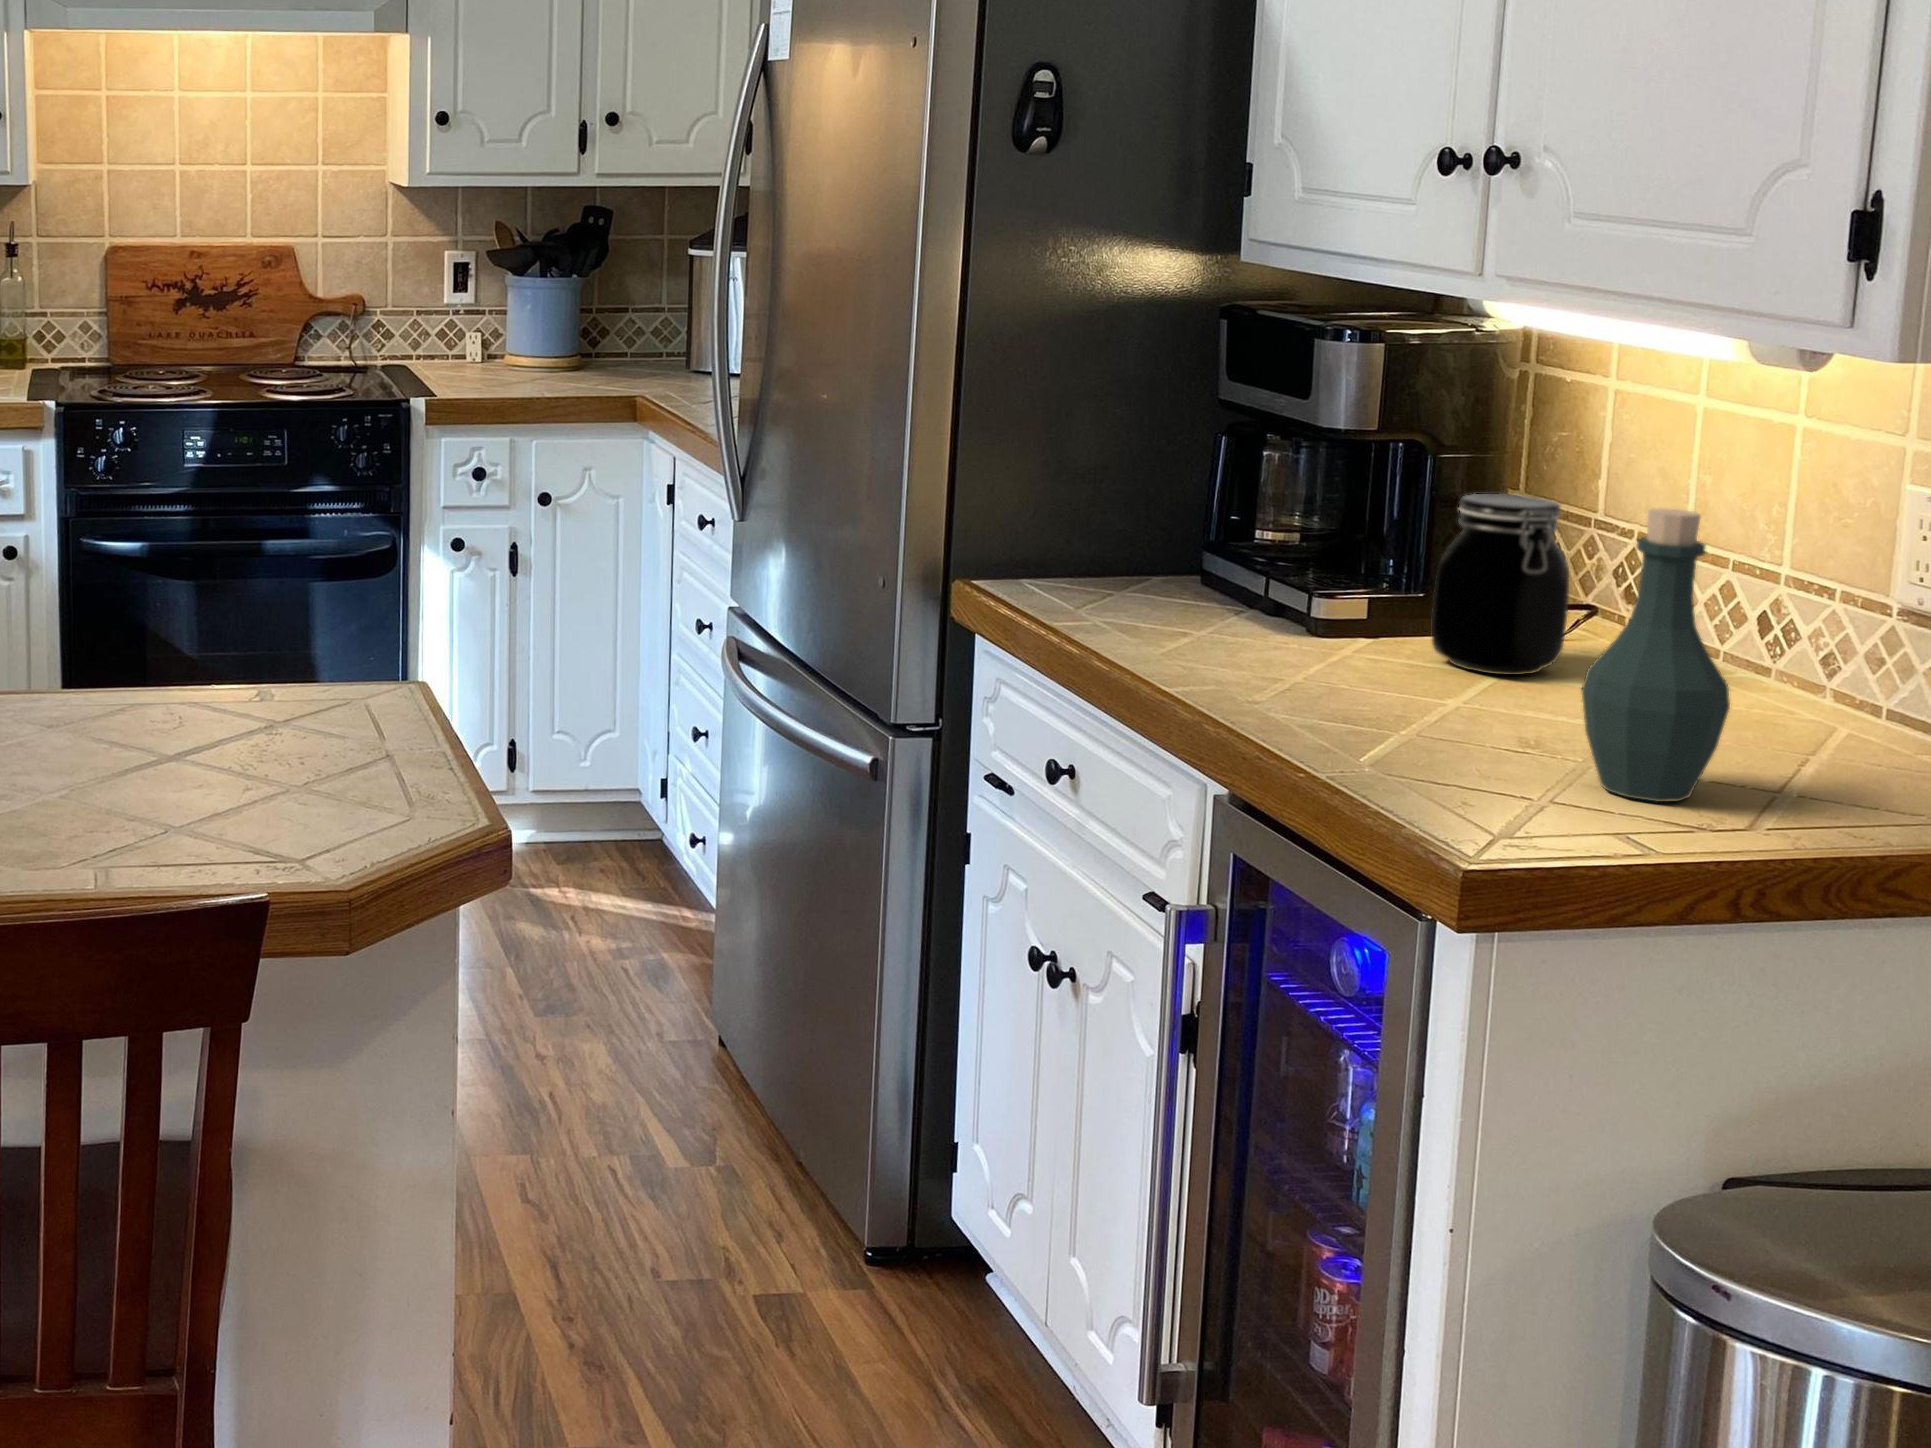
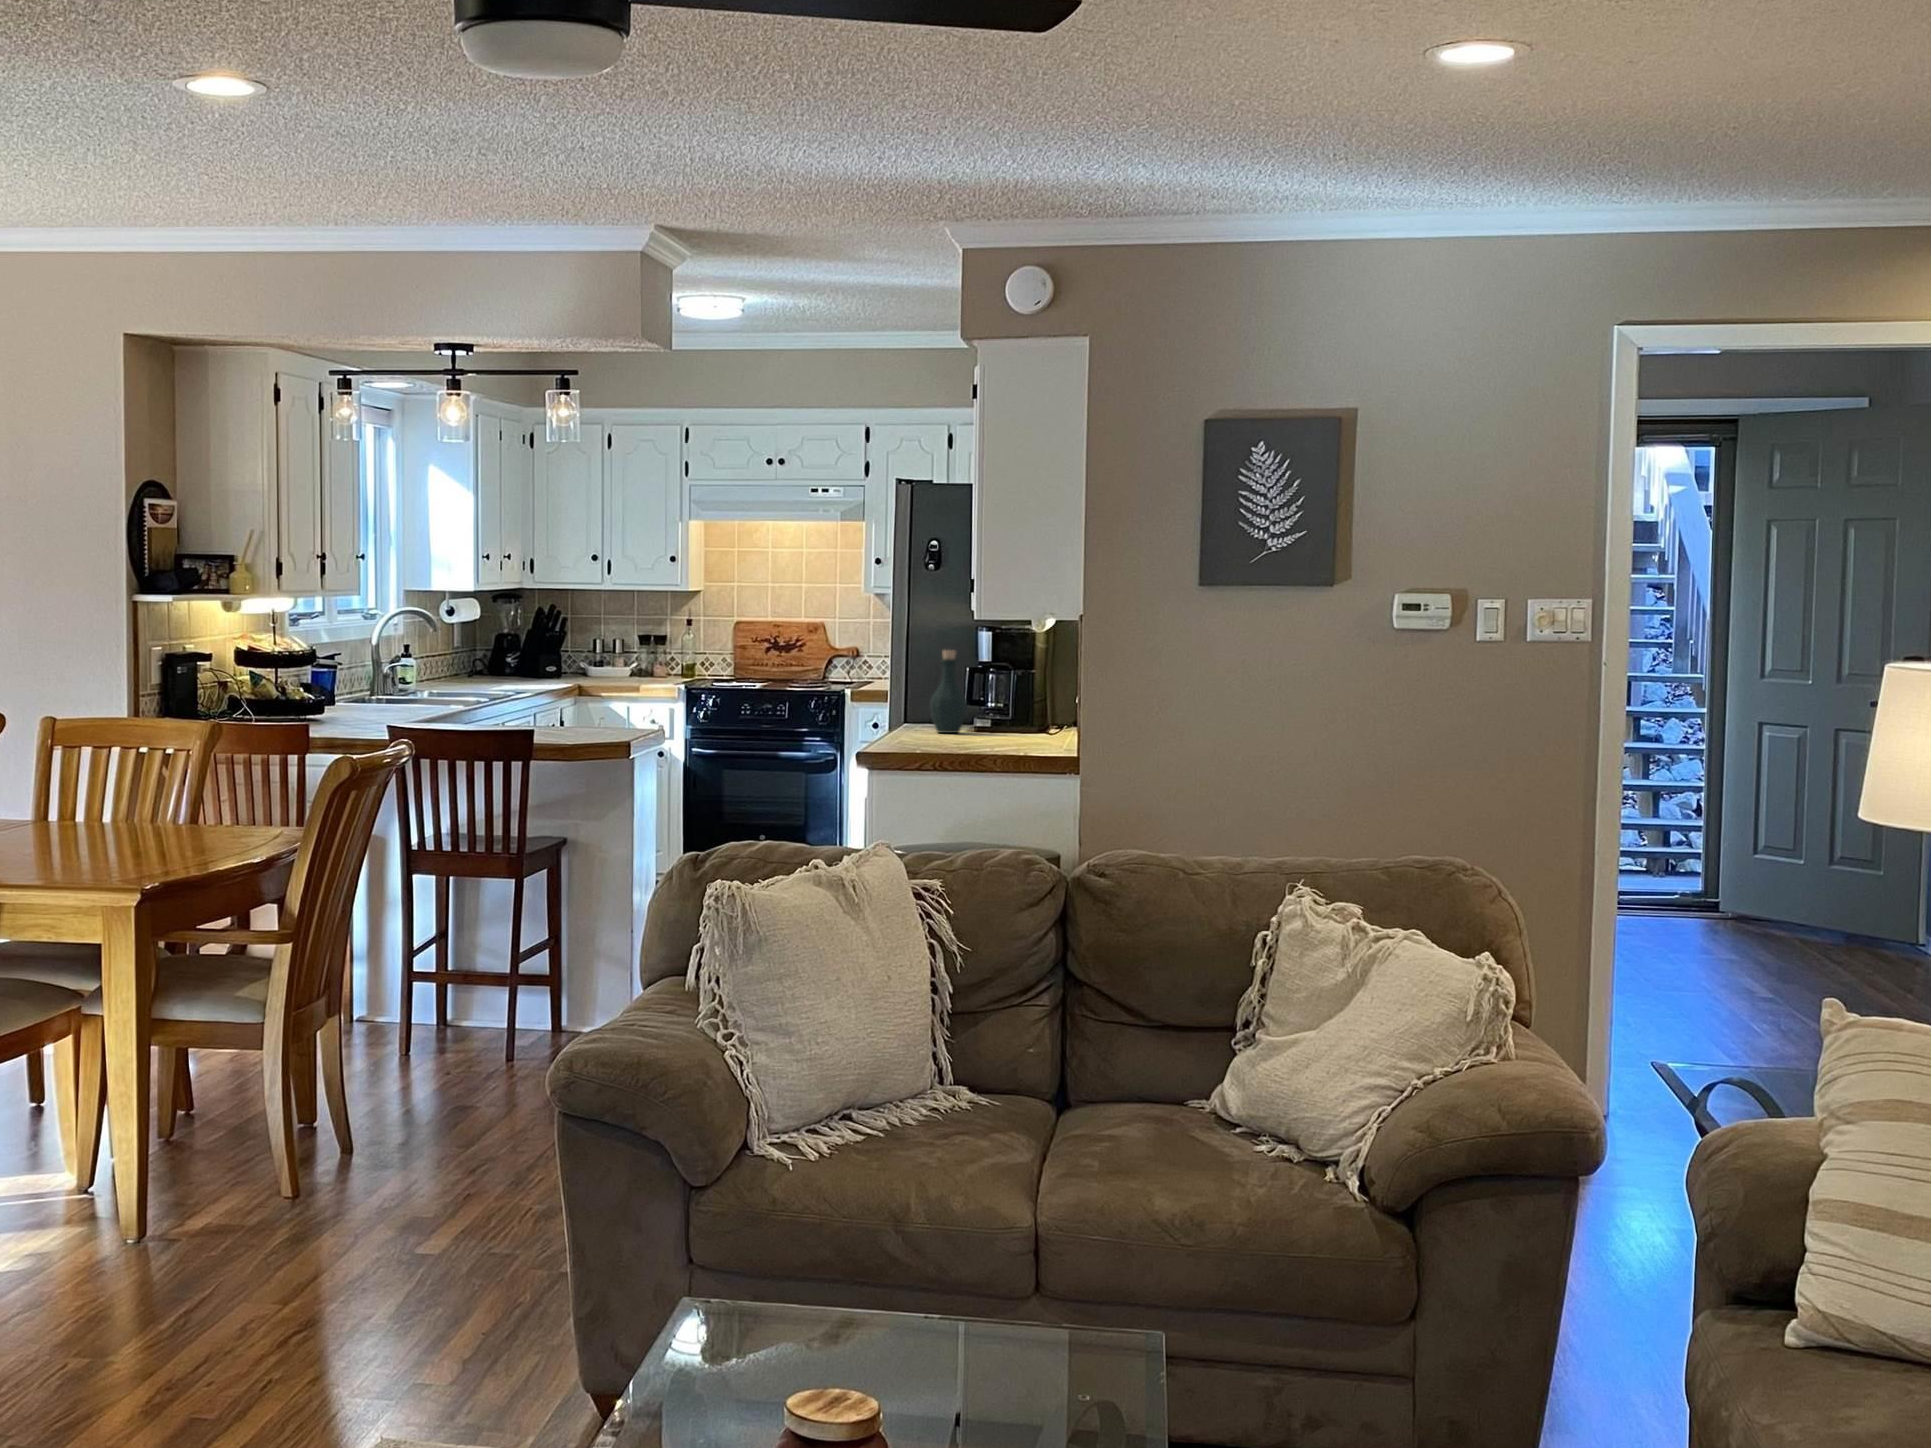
jar: present [1432,494,1569,675] -> none [985,667,1020,724]

